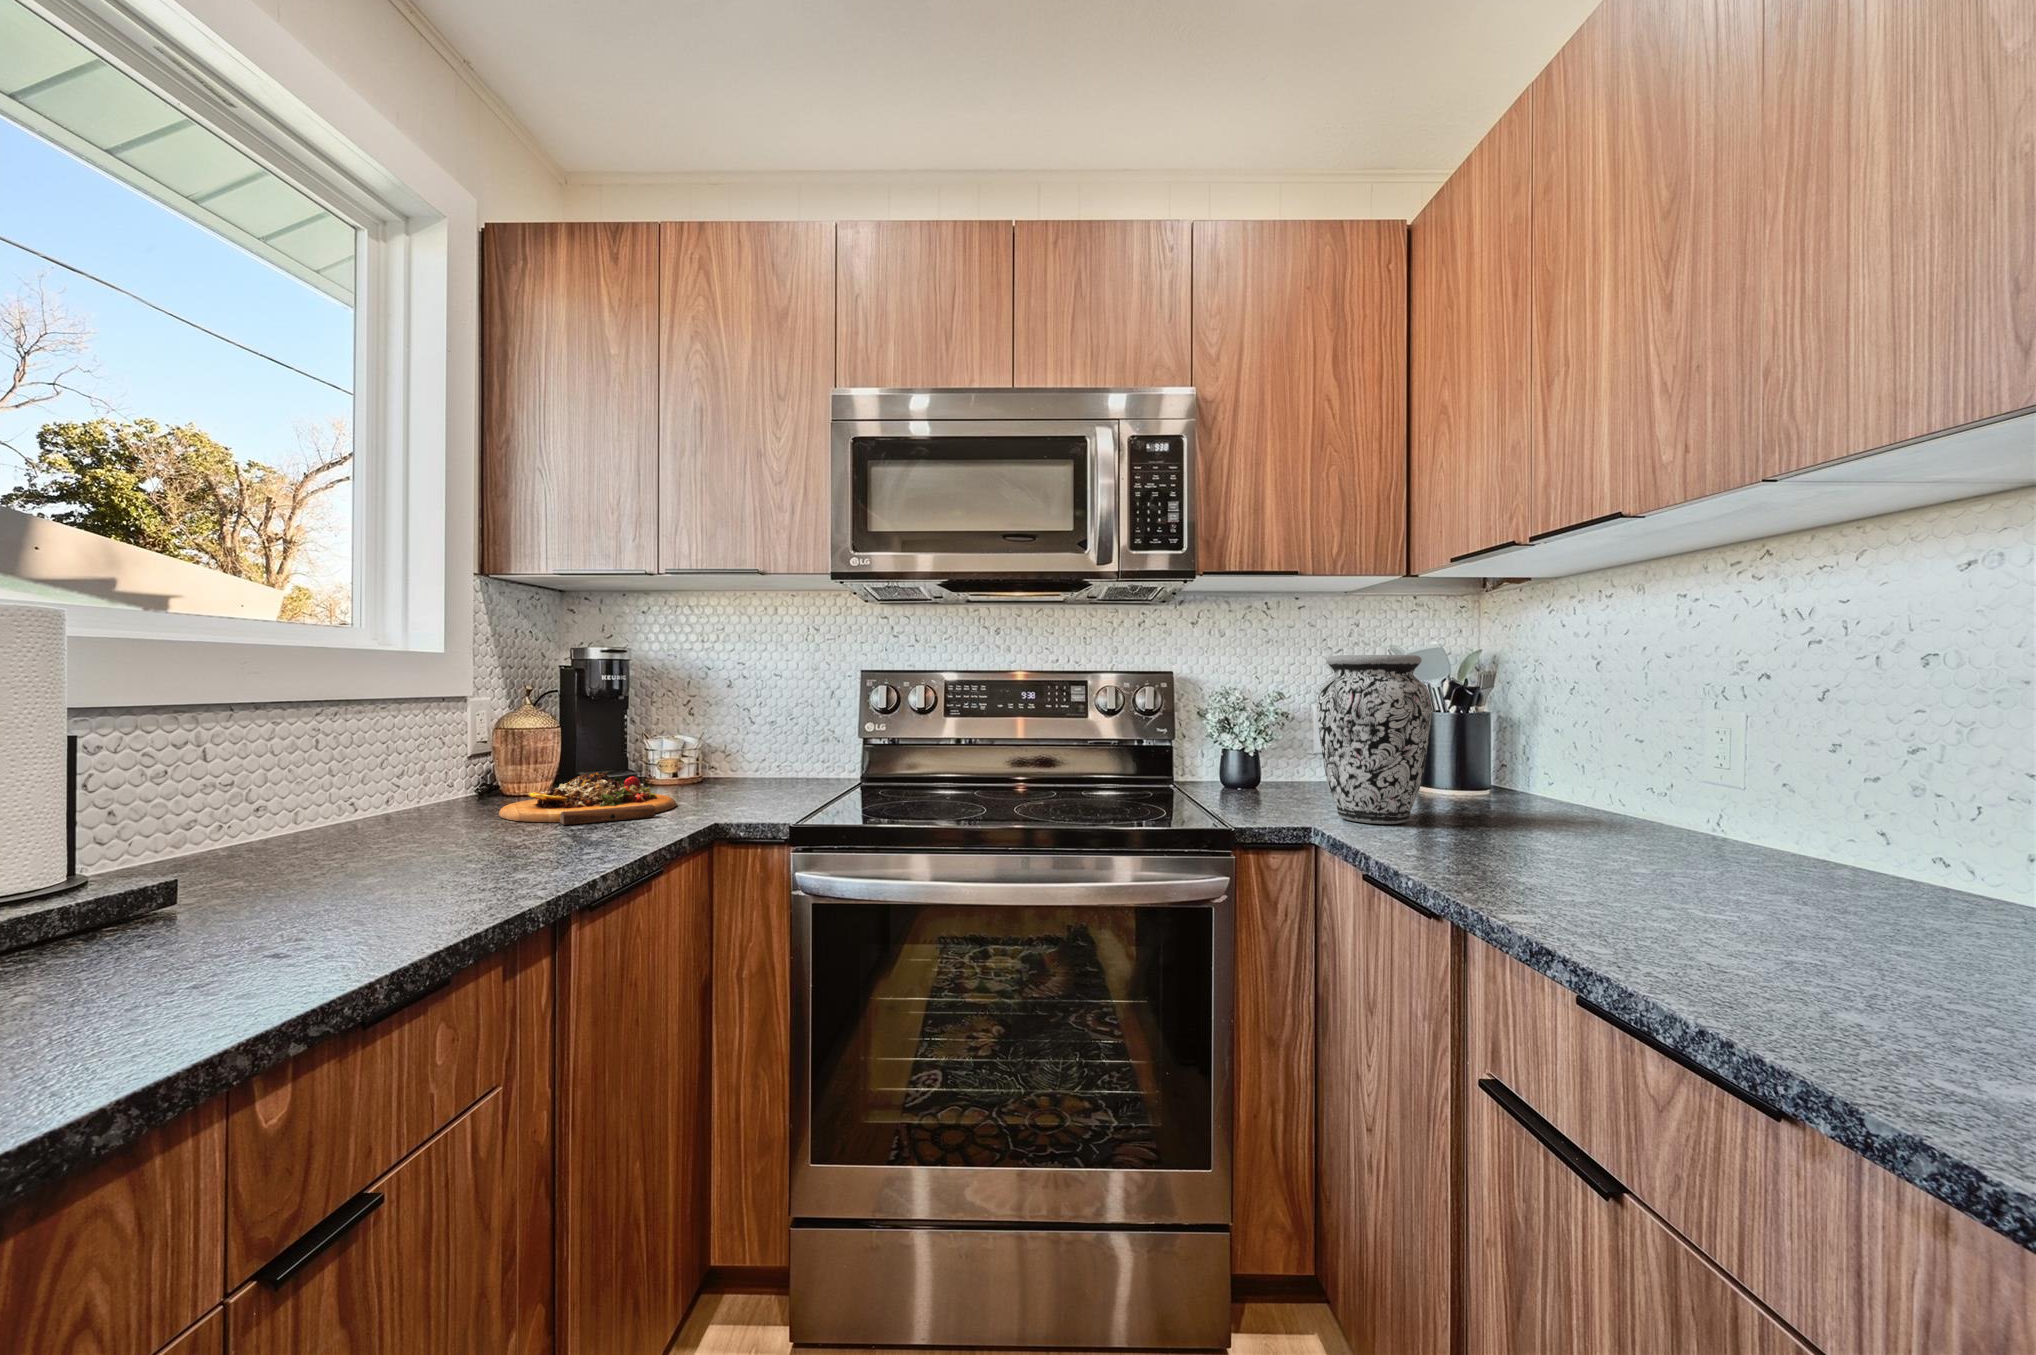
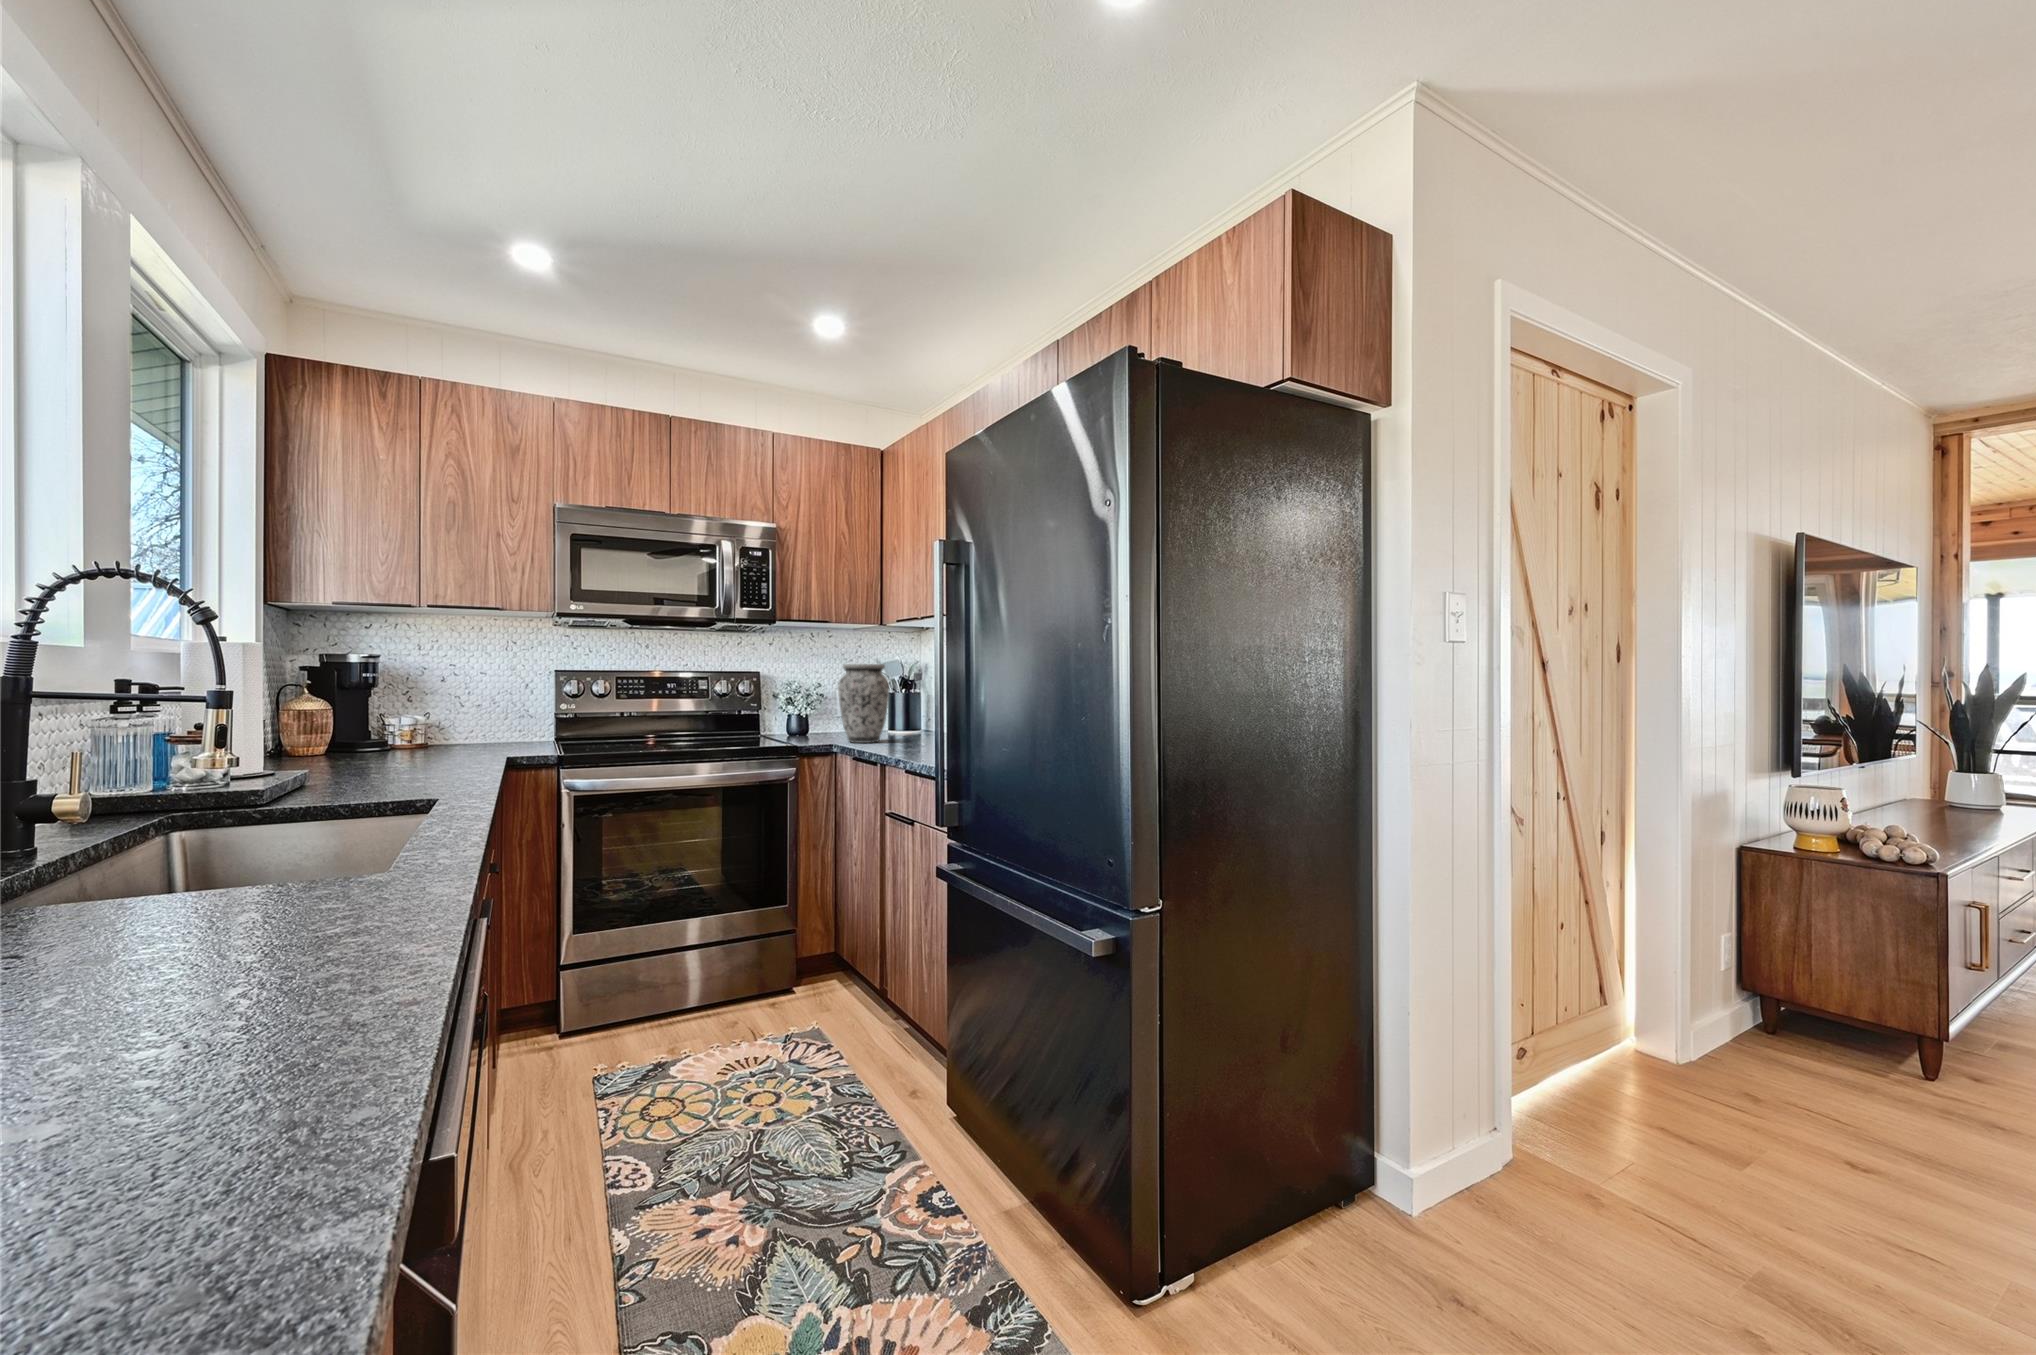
cutting board: present [499,772,677,825] -> none [320,736,451,765]

